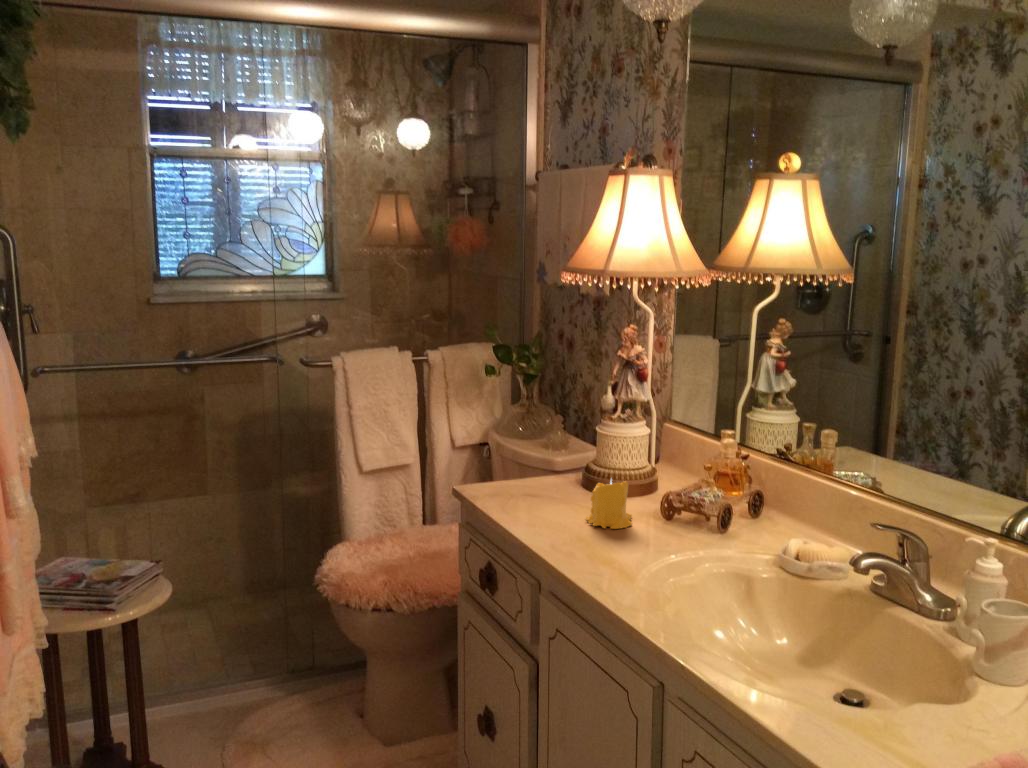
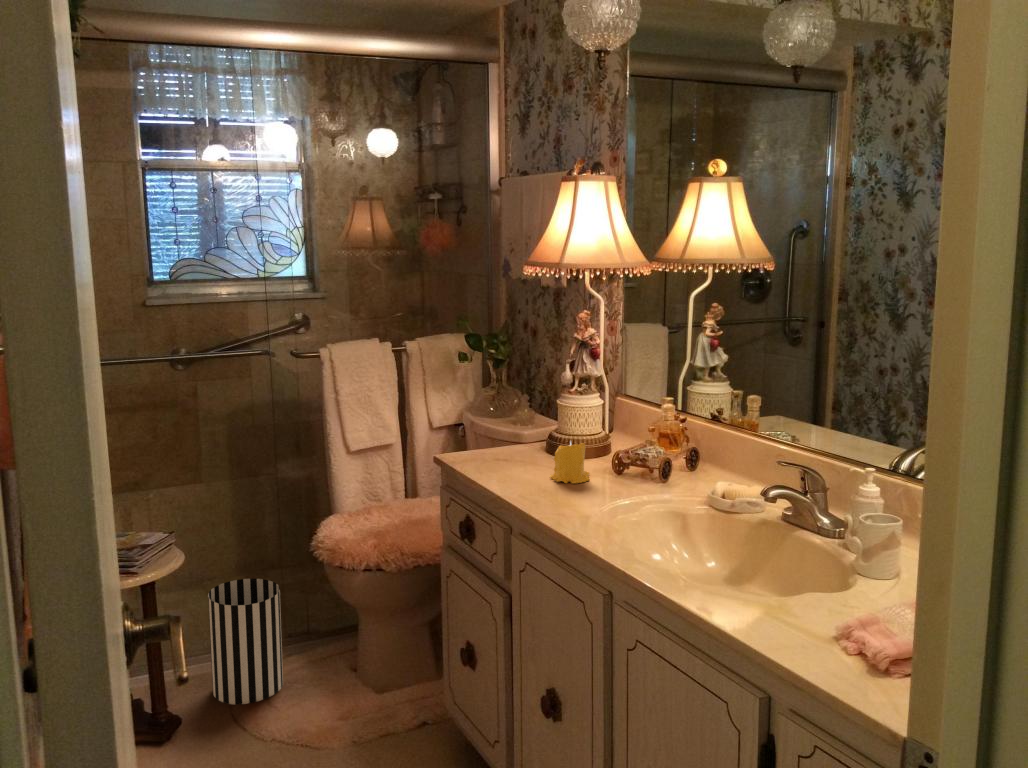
wastebasket: none [205,605,286,746] -> present [208,579,283,704]

